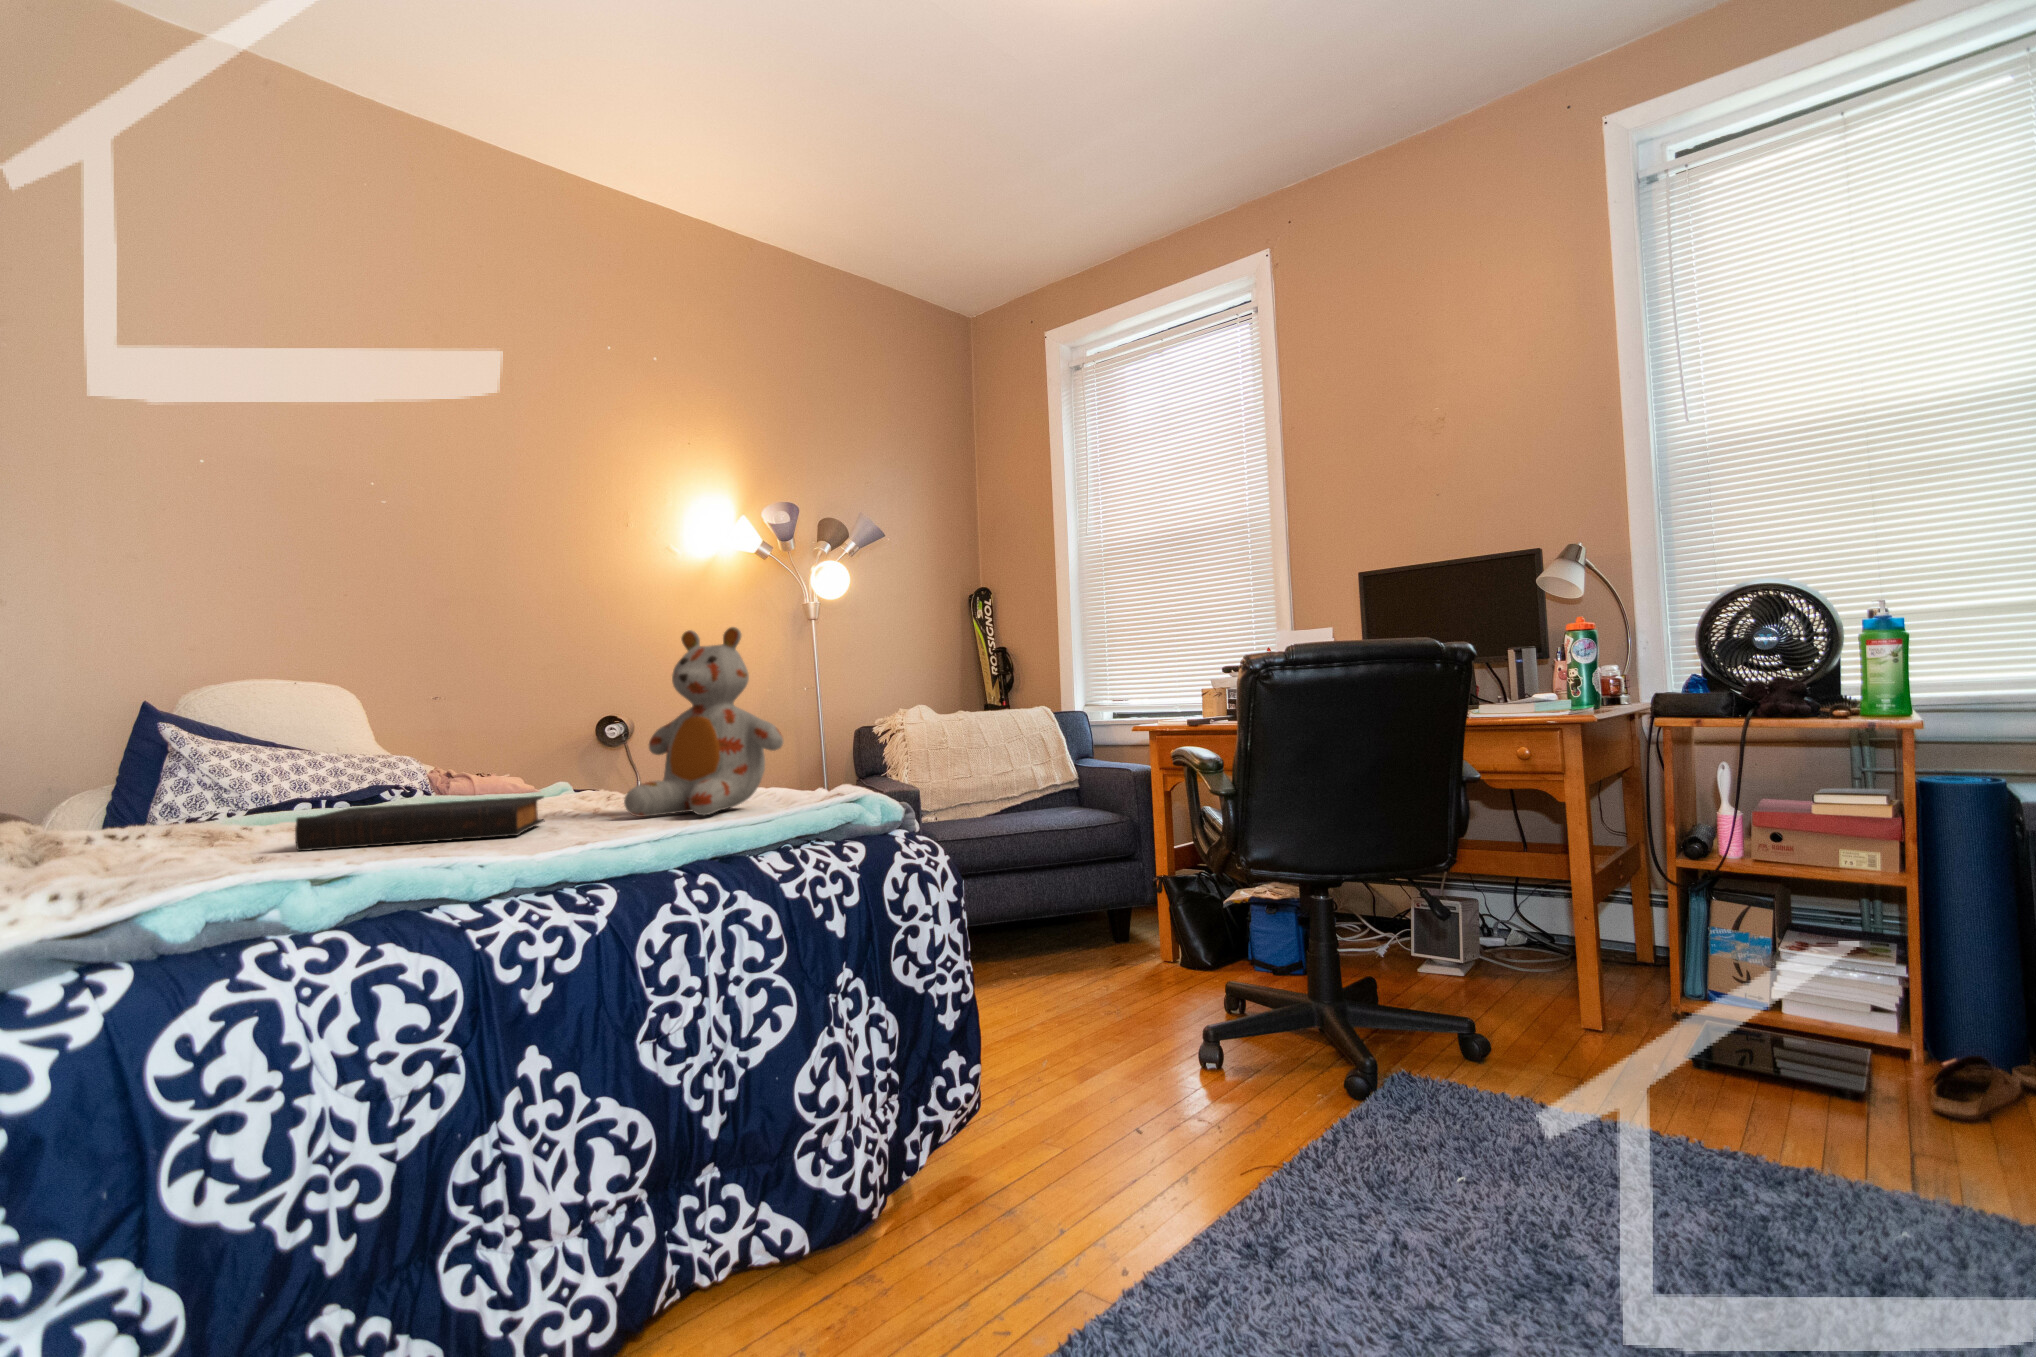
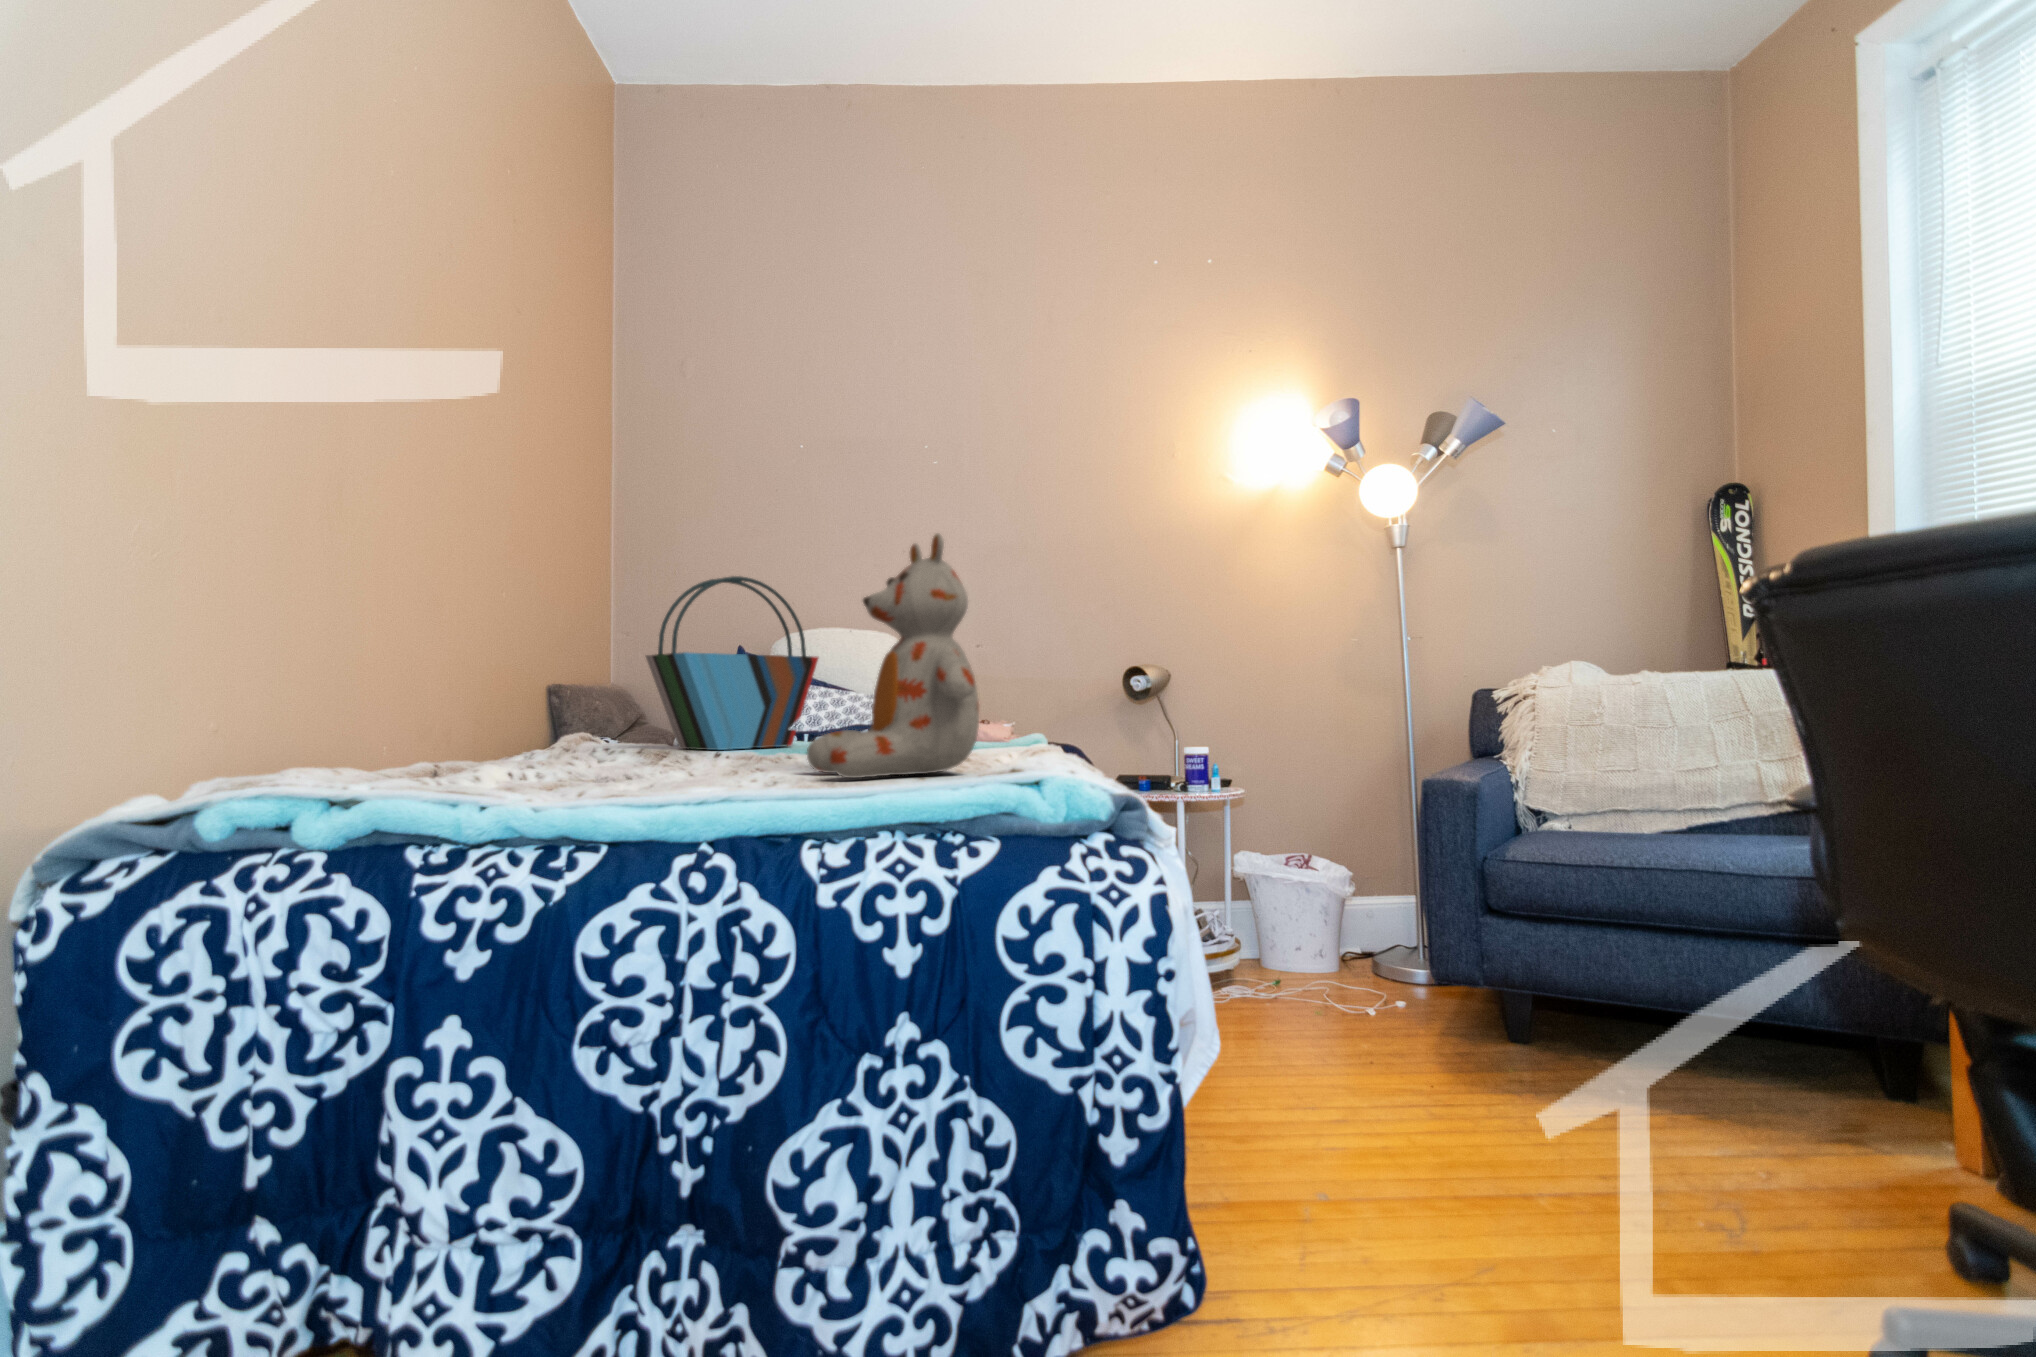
tote bag: none [164,630,351,827] -> present [646,576,818,750]
book: present [295,796,544,851] -> none [510,738,741,778]

